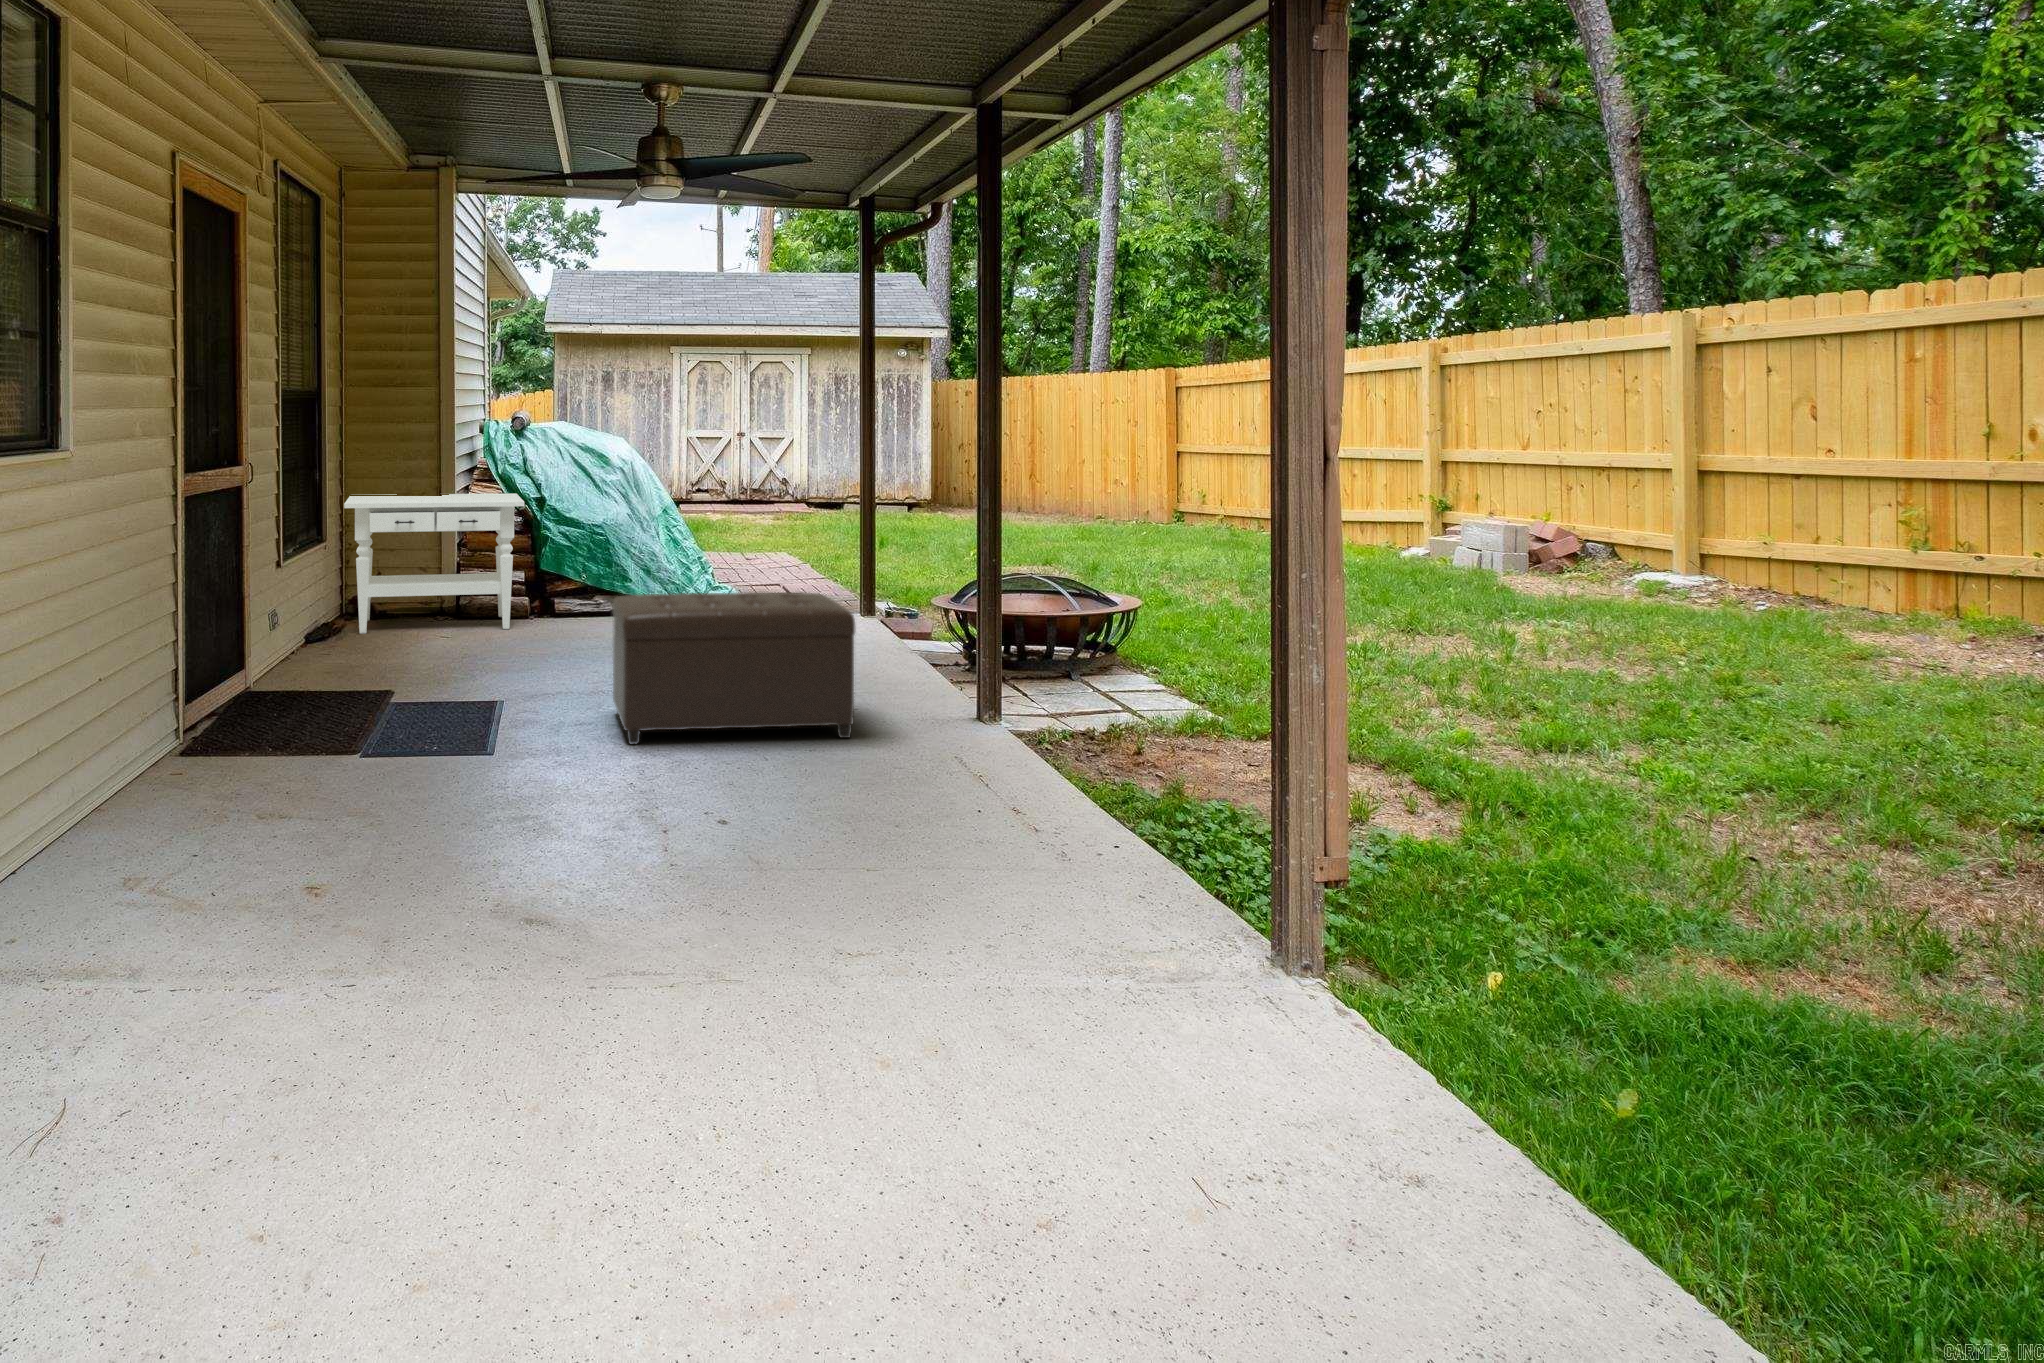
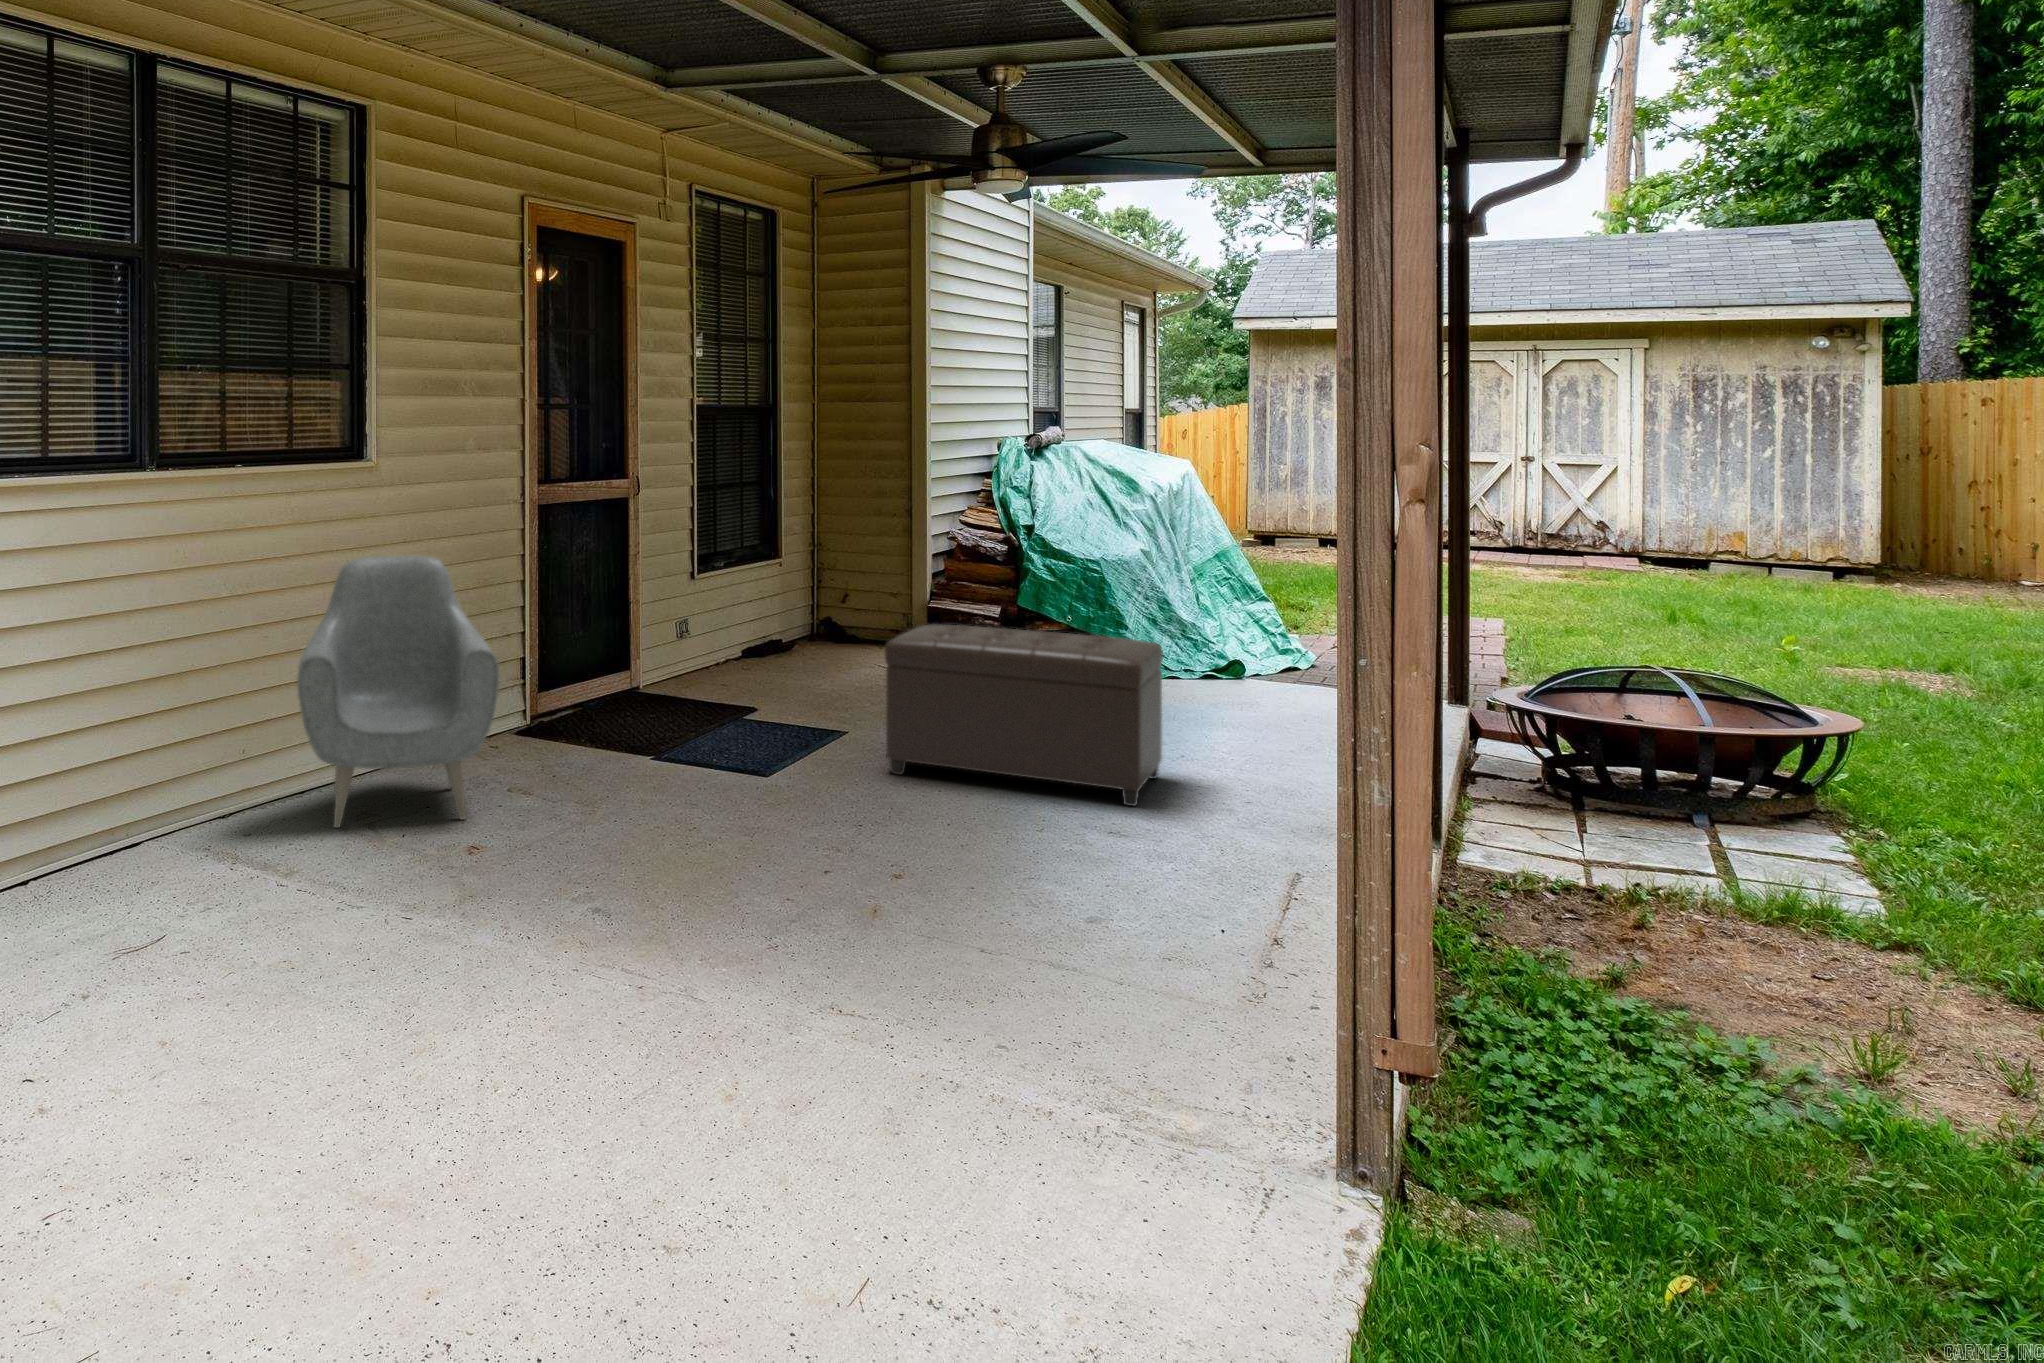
side table: present [344,493,525,634] -> none [790,513,992,664]
armchair: none [40,570,333,948] -> present [297,556,499,828]

